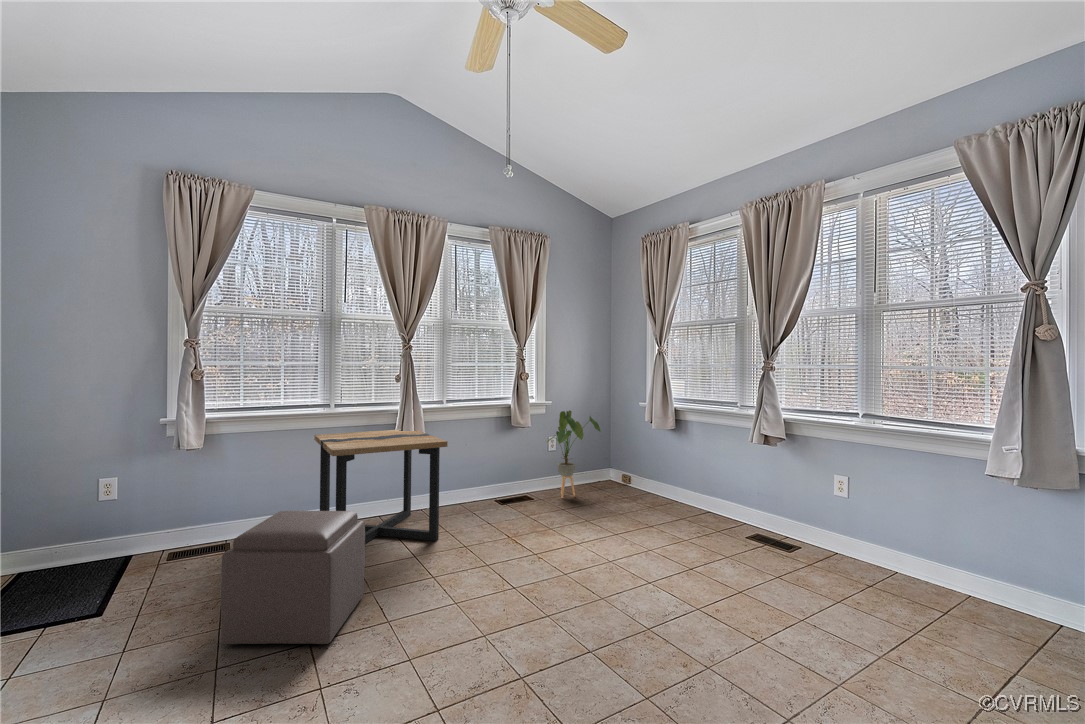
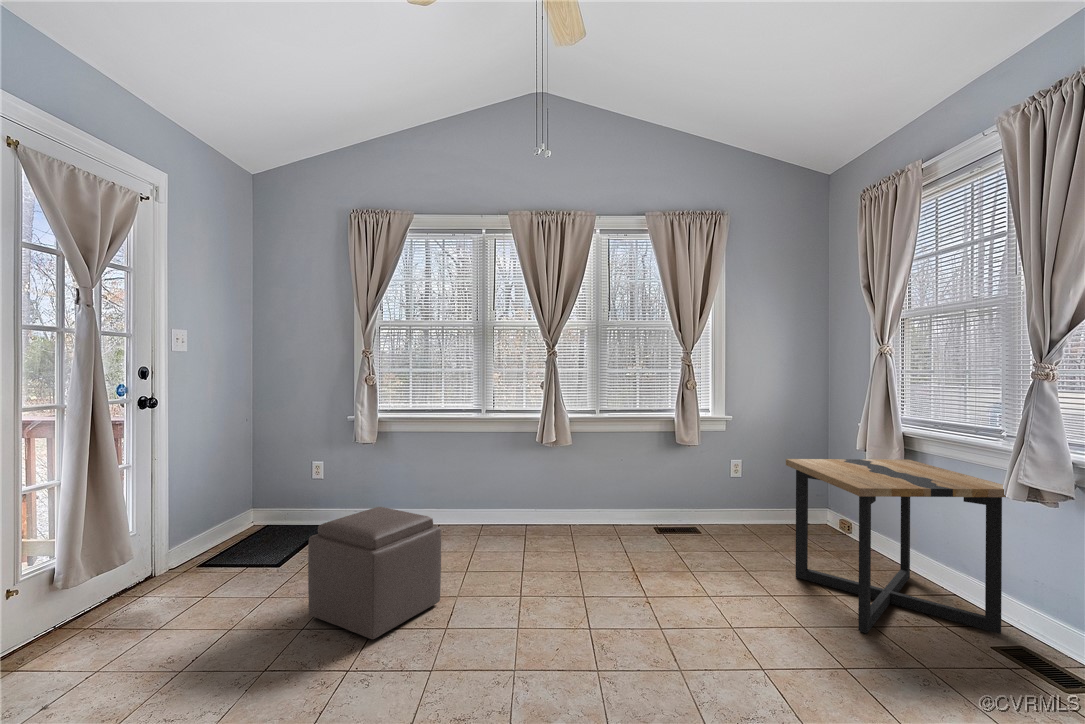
house plant: present [547,410,601,498] -> none [721,428,794,538]
side table: present [314,430,448,543] -> present [786,459,1006,634]

